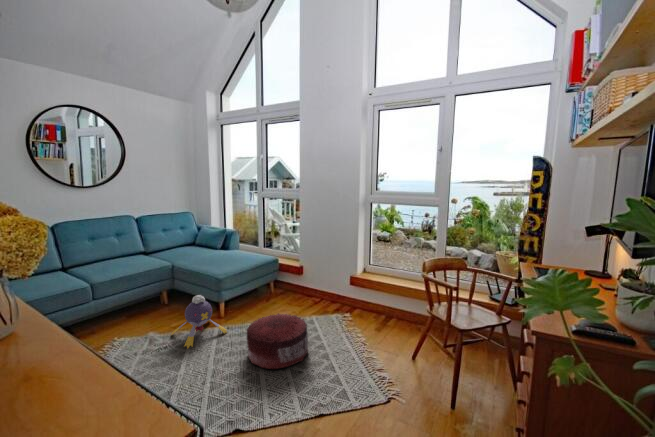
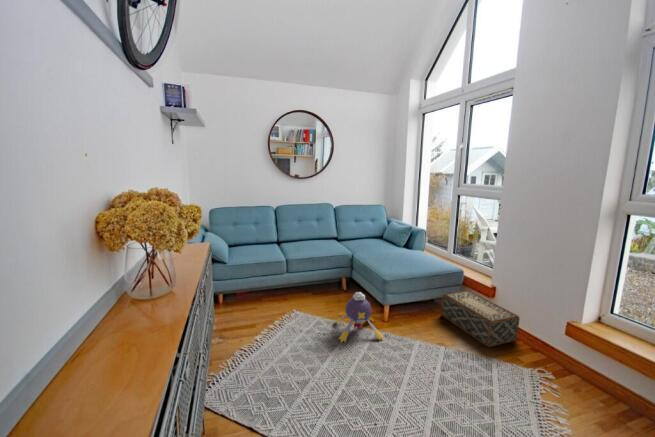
woven basket: none [267,274,322,310] -> present [442,290,520,347]
pouf: present [247,313,308,369] -> none [390,339,470,419]

